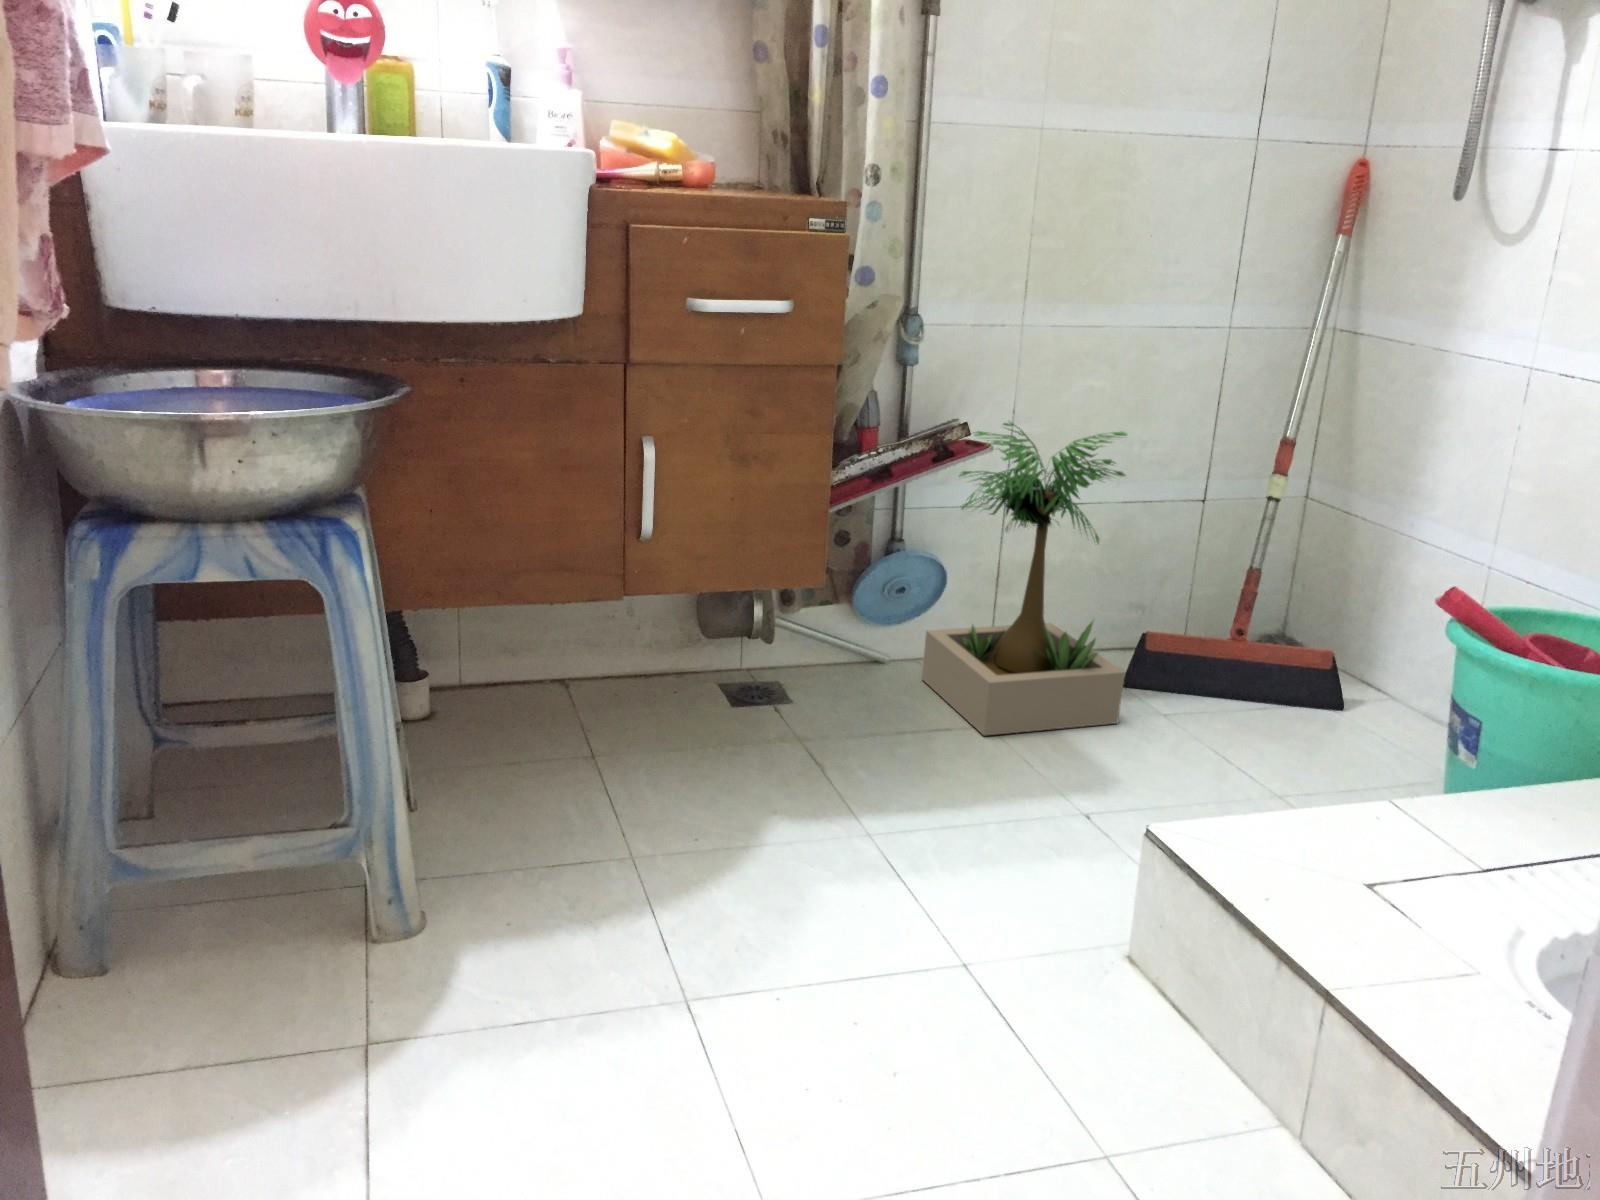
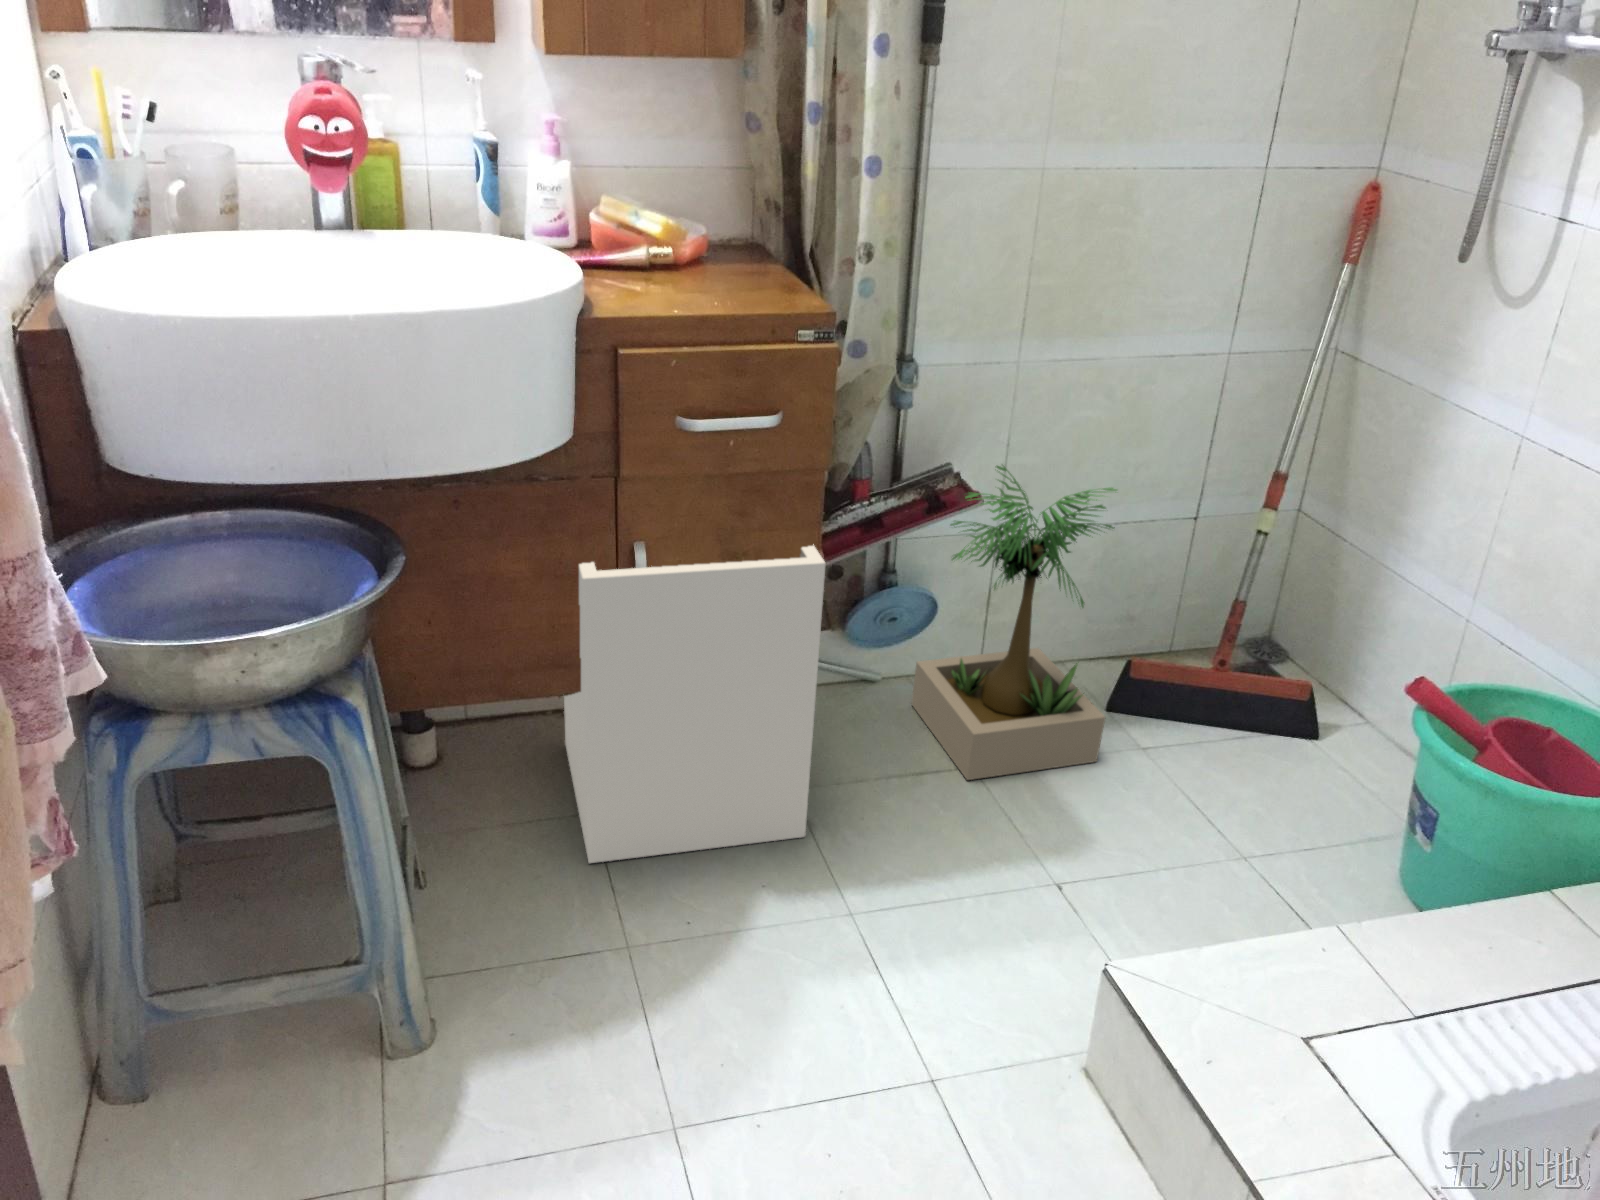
laundry hamper: none [561,417,837,795] -> present [564,544,825,863]

